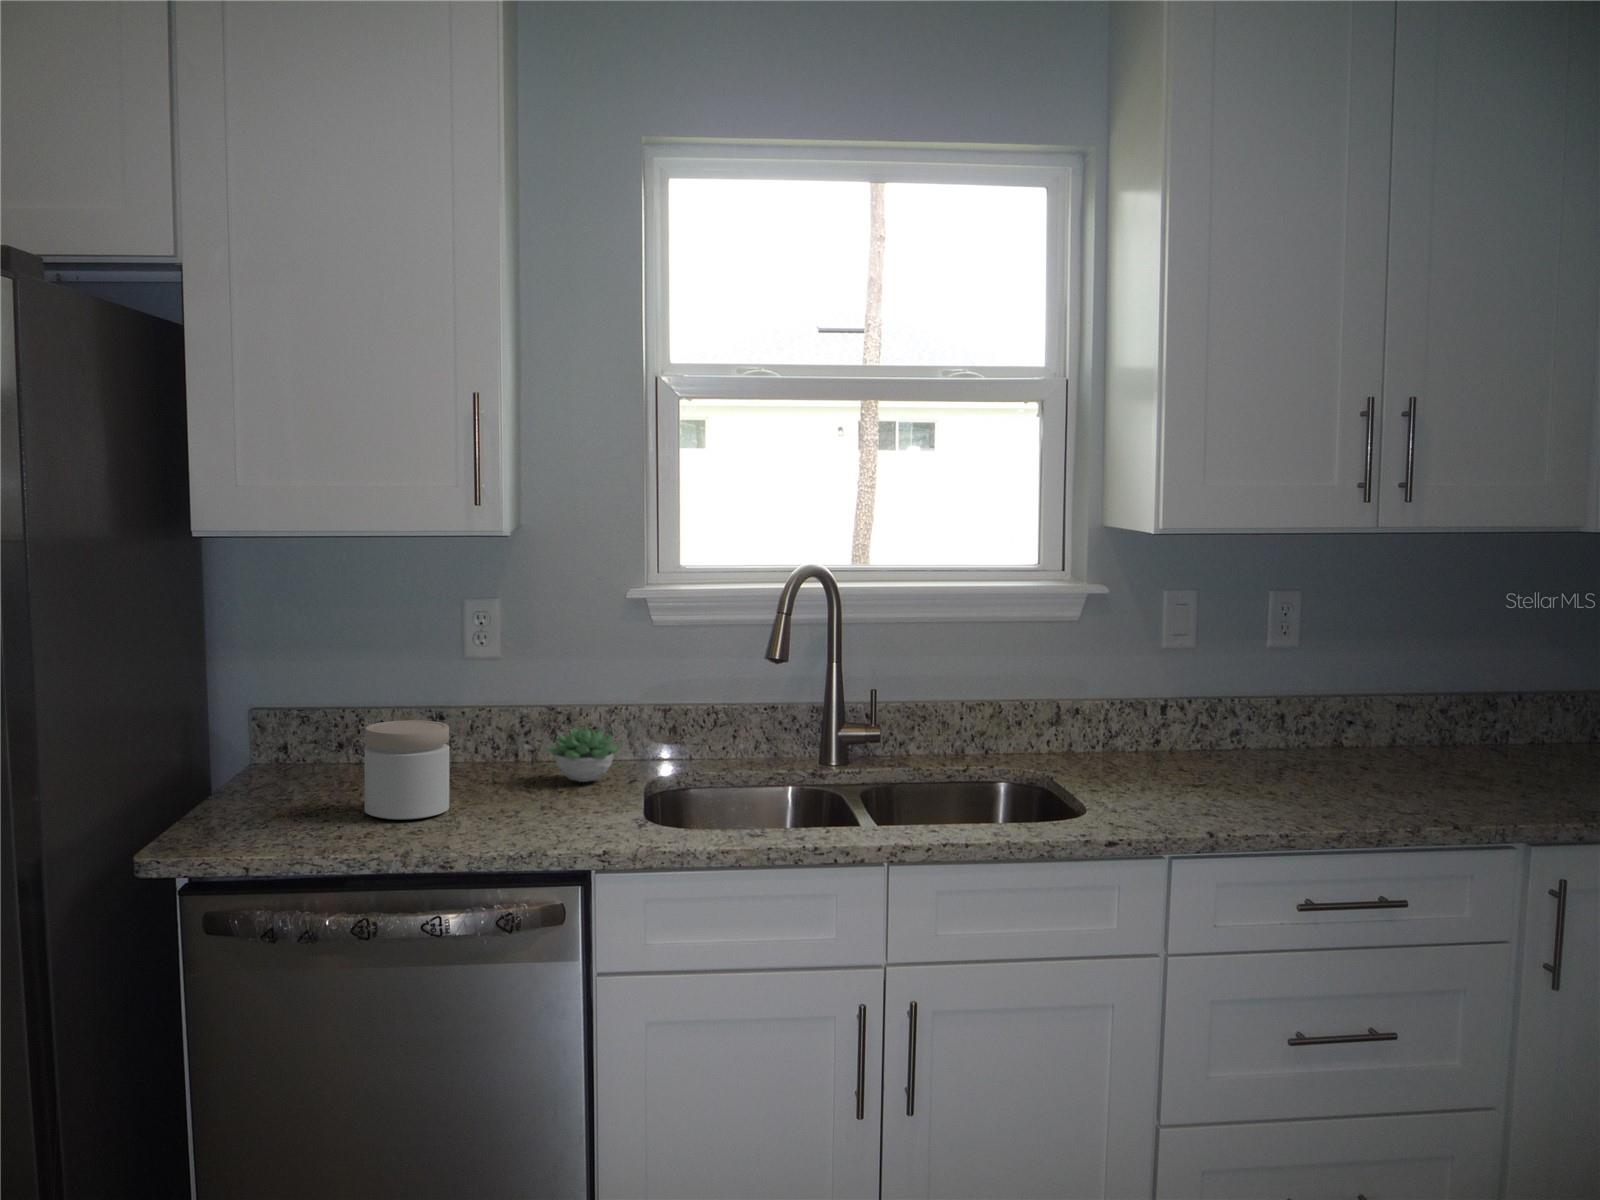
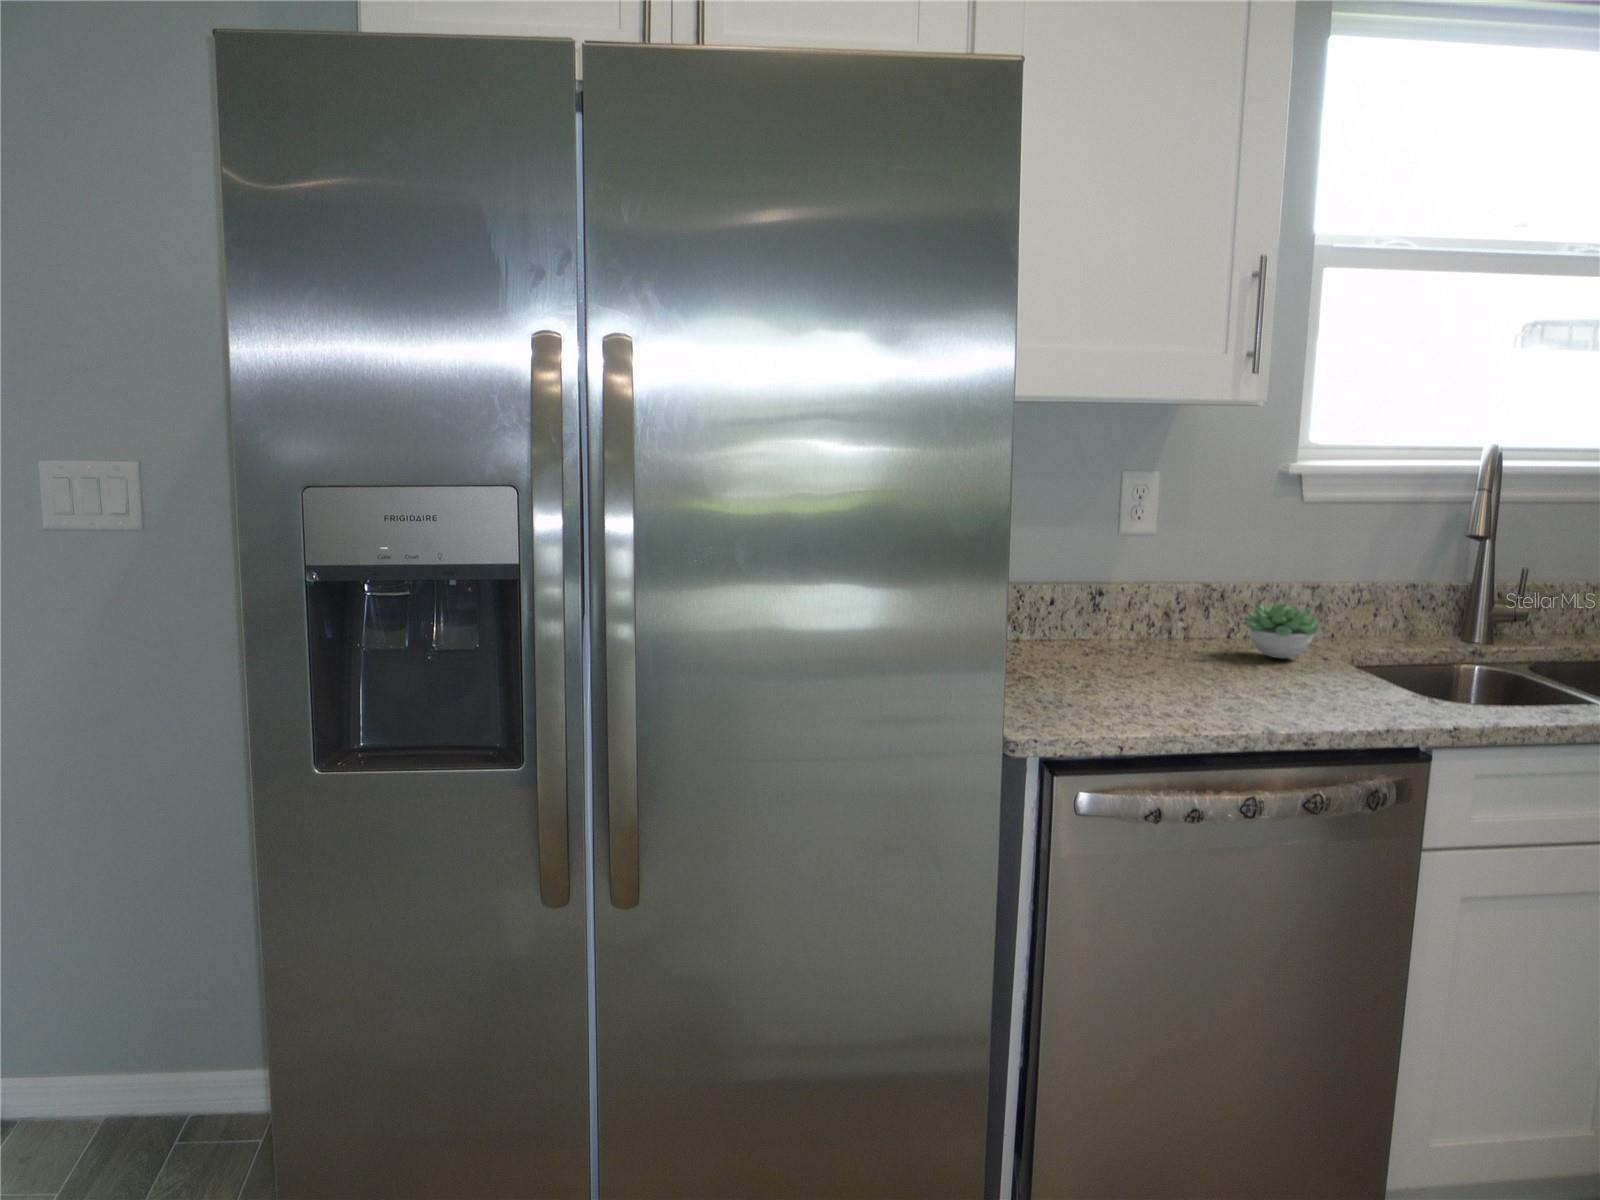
jar: present [365,720,449,820] -> none [1131,594,1225,696]

